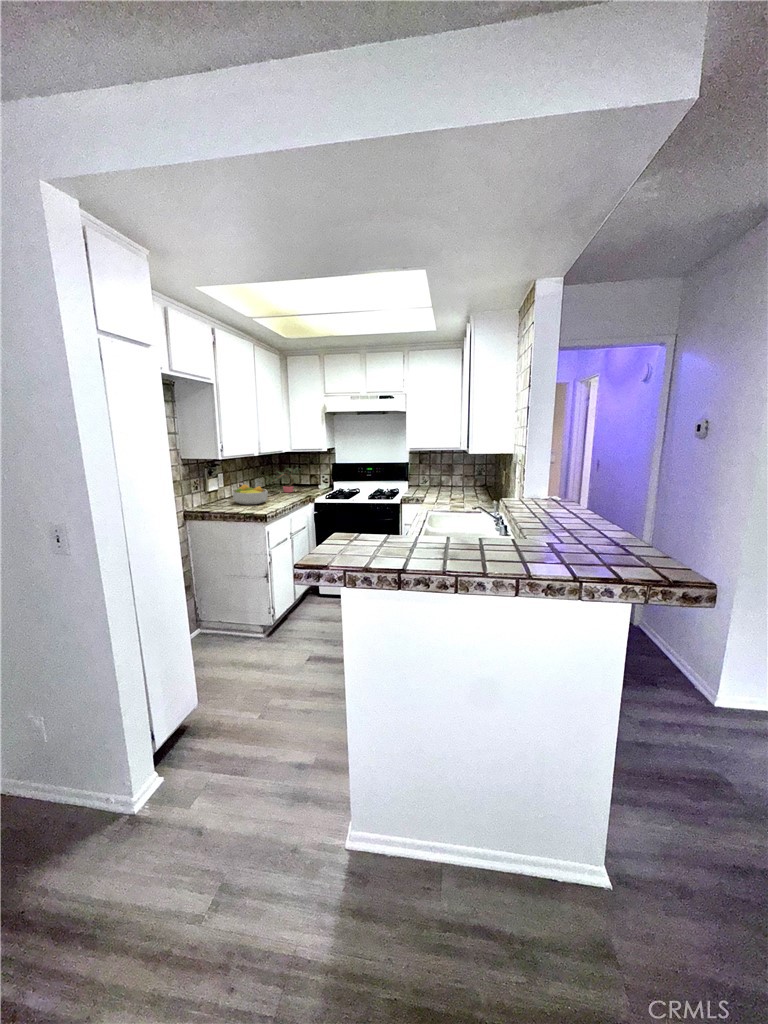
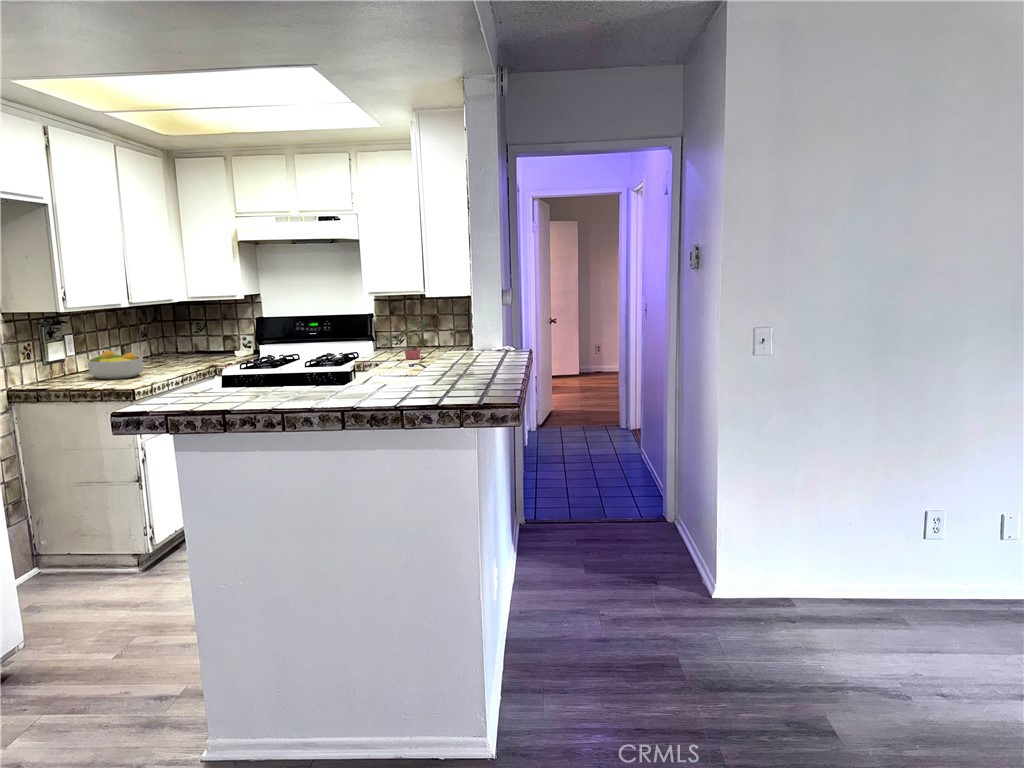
potted plant: present [266,468,298,493] -> present [381,321,428,361]

